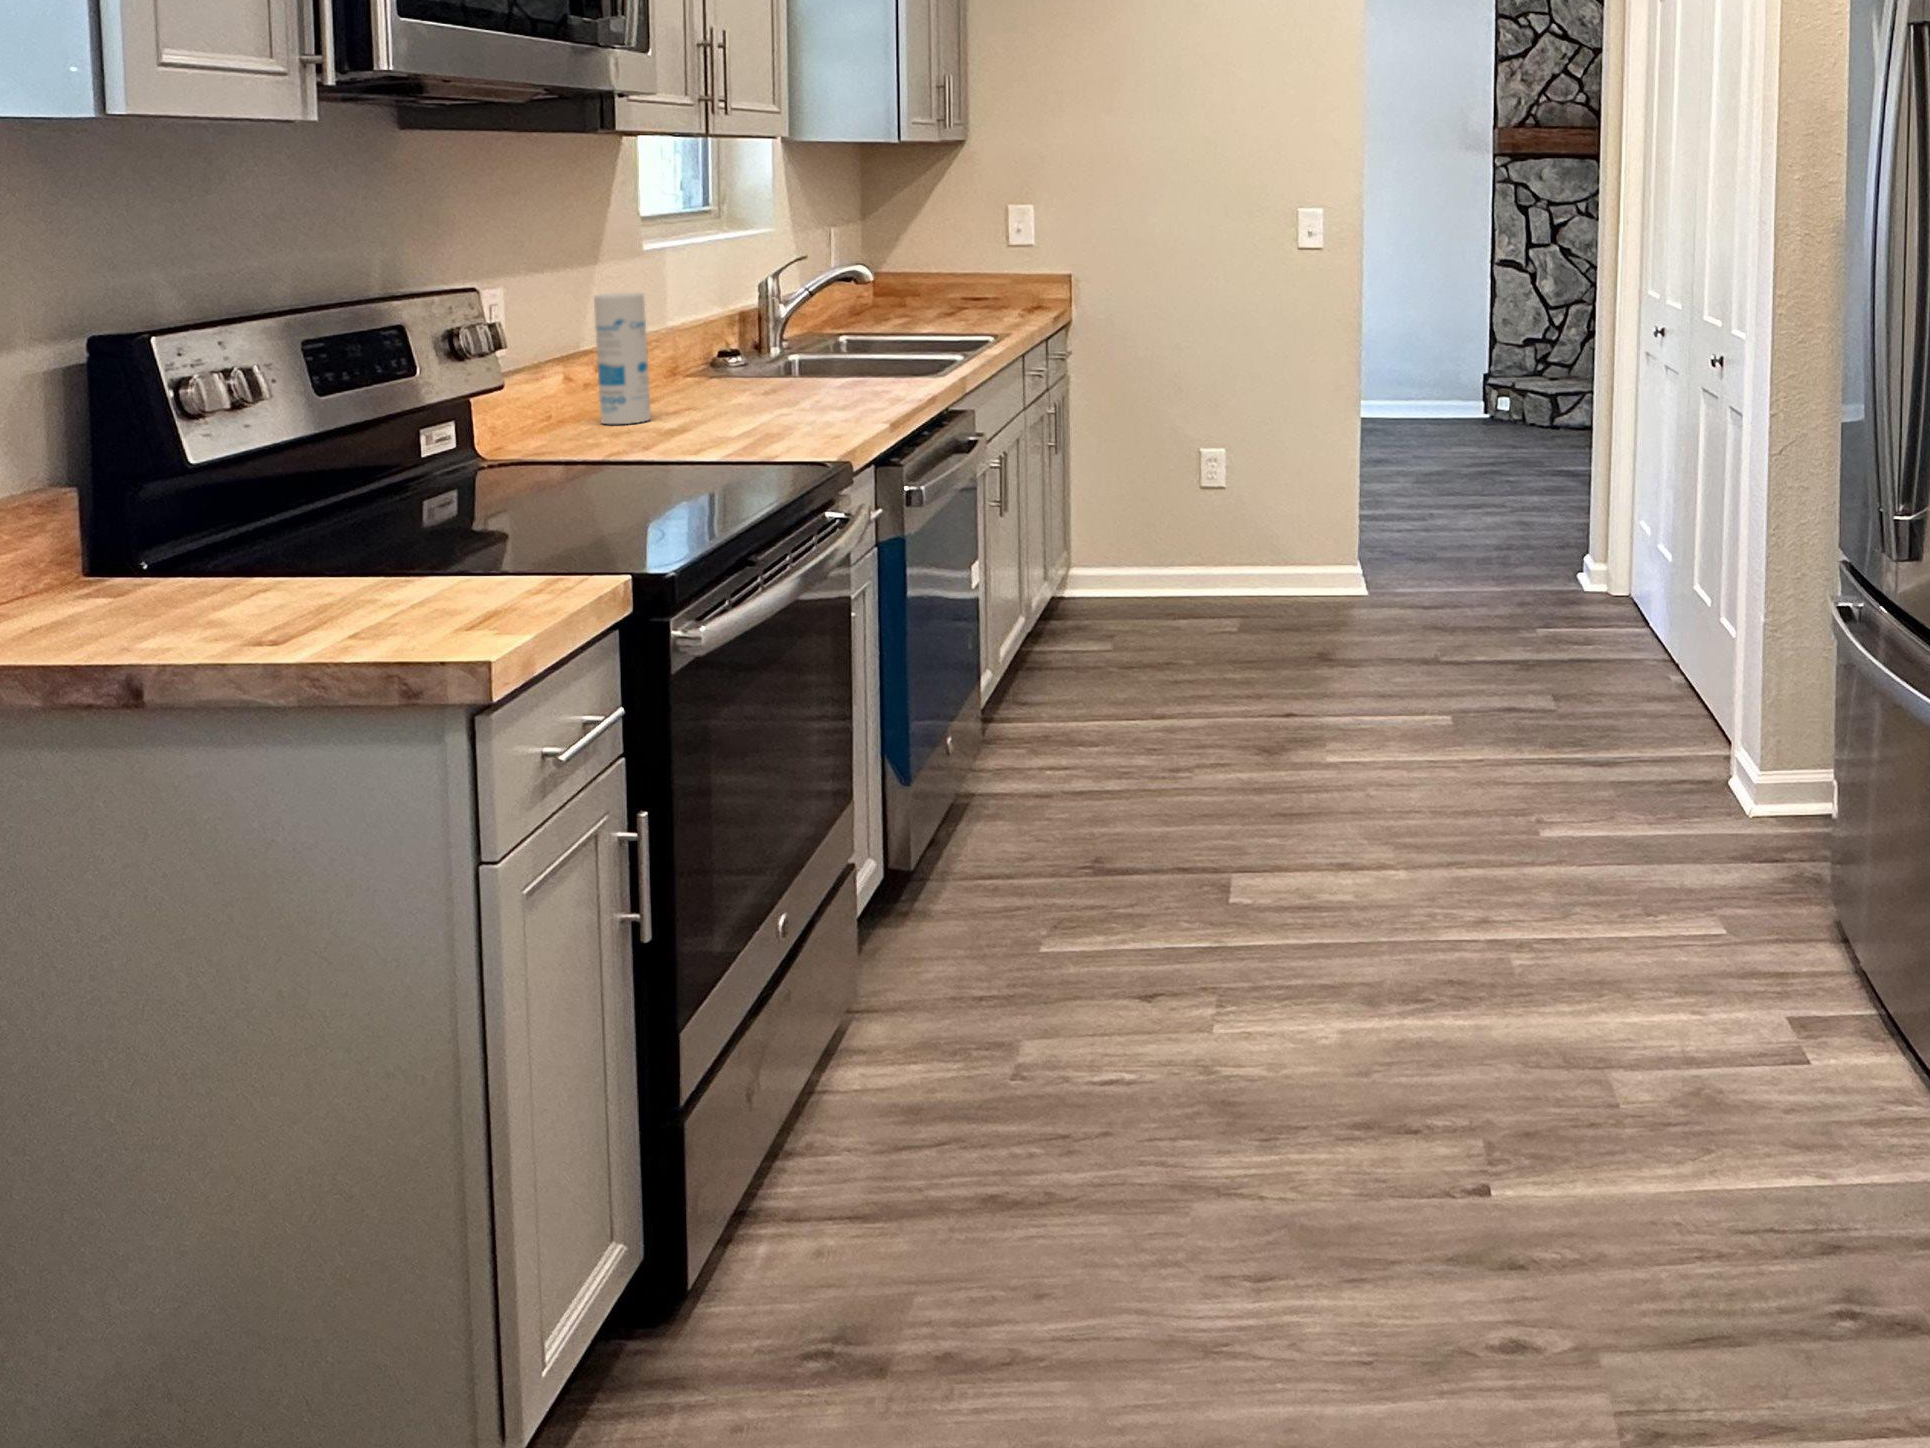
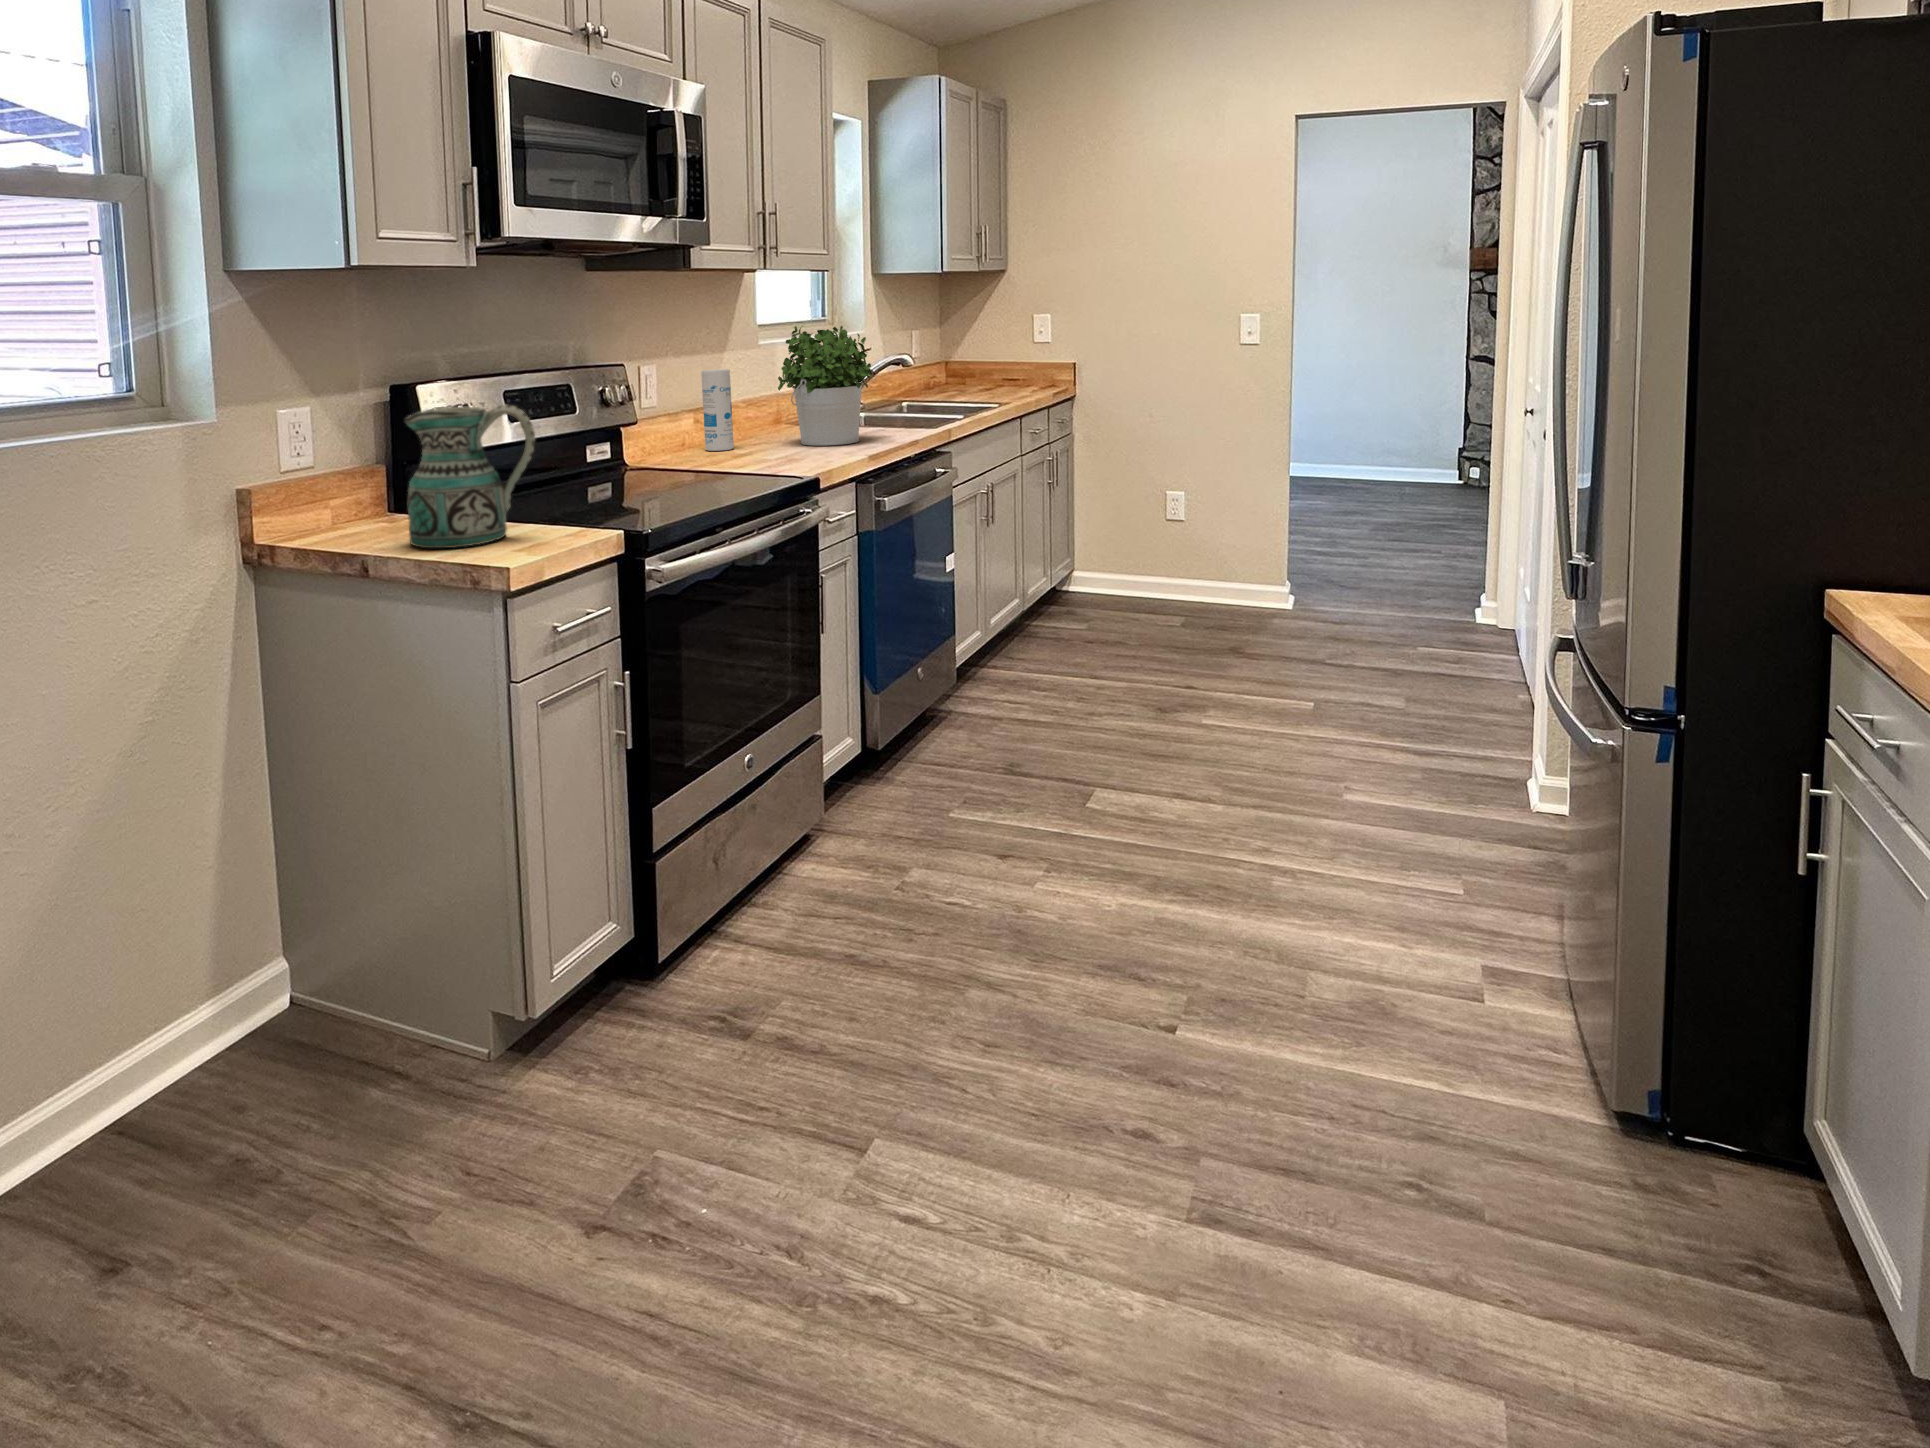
potted plant: none [723,223,874,409] -> present [778,326,873,446]
ceramic pitcher: none [191,367,467,640] -> present [404,404,535,548]

